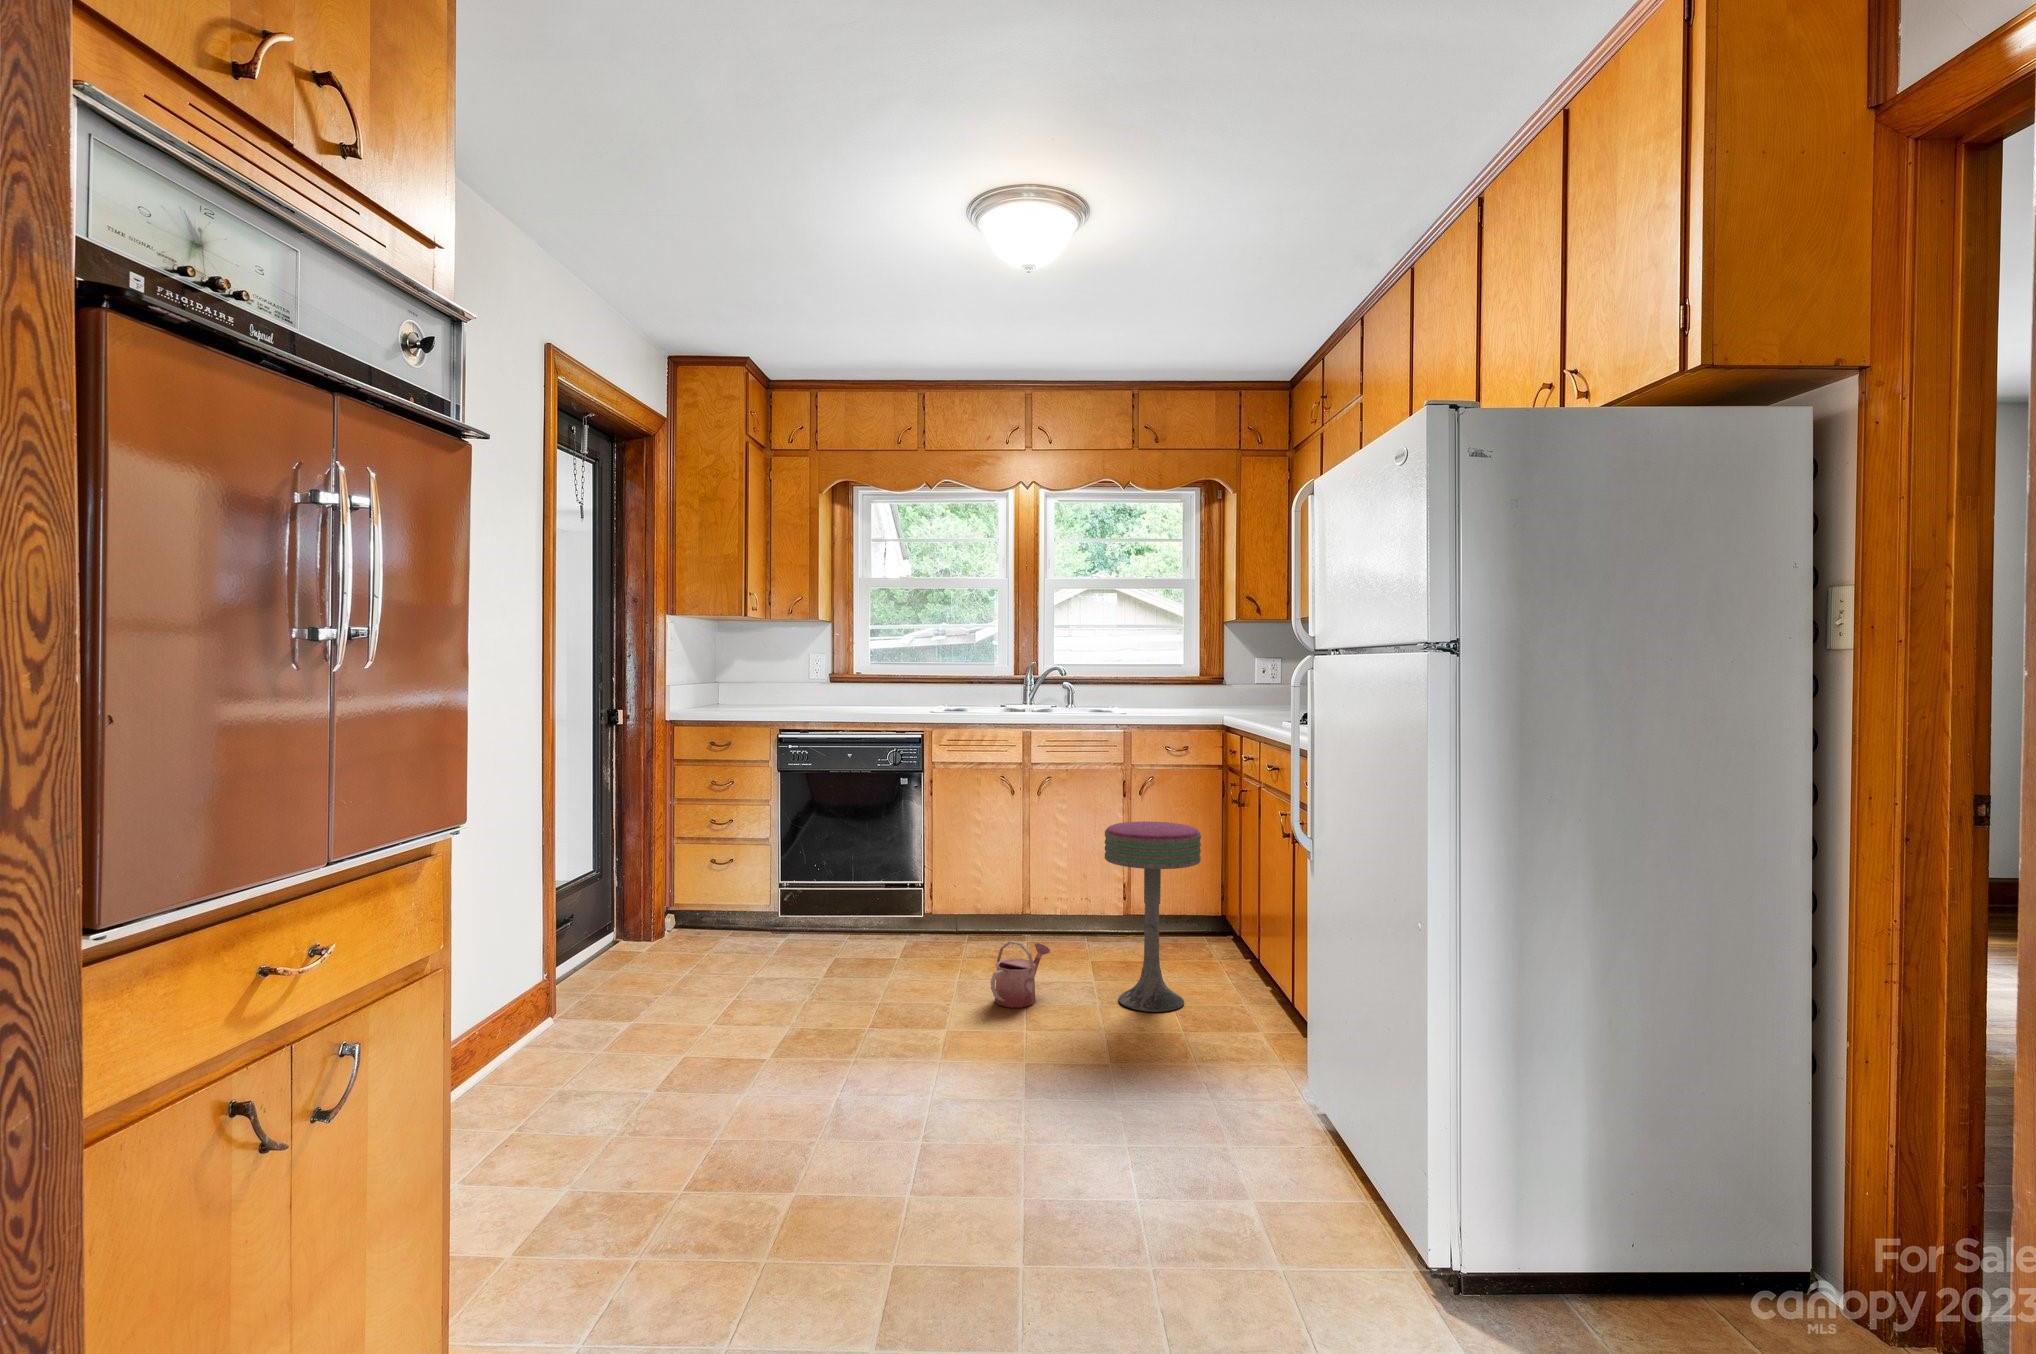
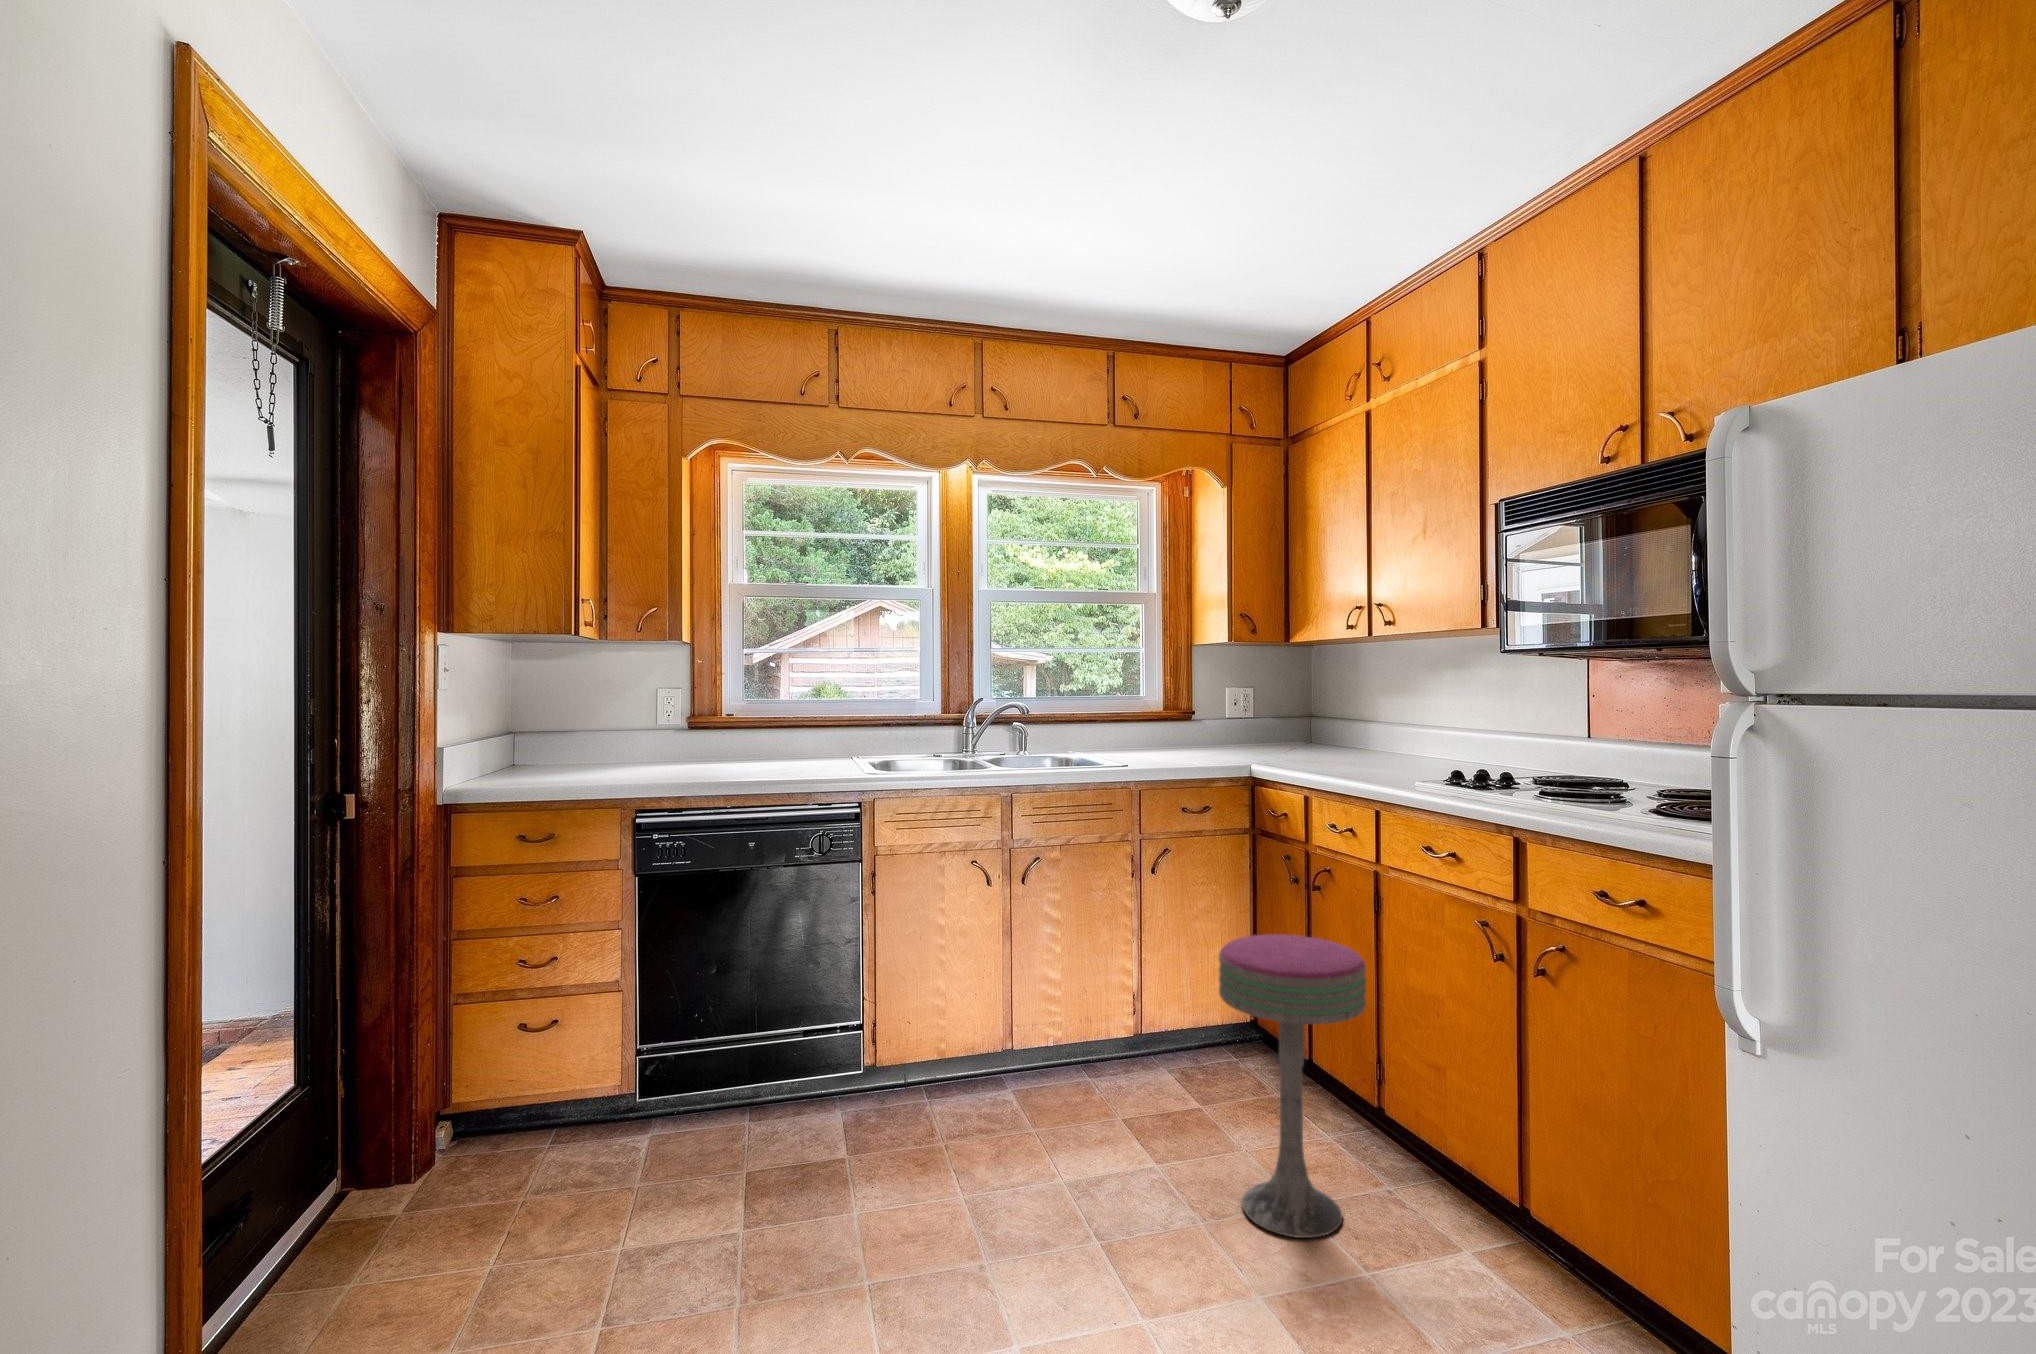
watering can: present [991,941,1050,1008] -> none [1067,1138,1138,1267]

